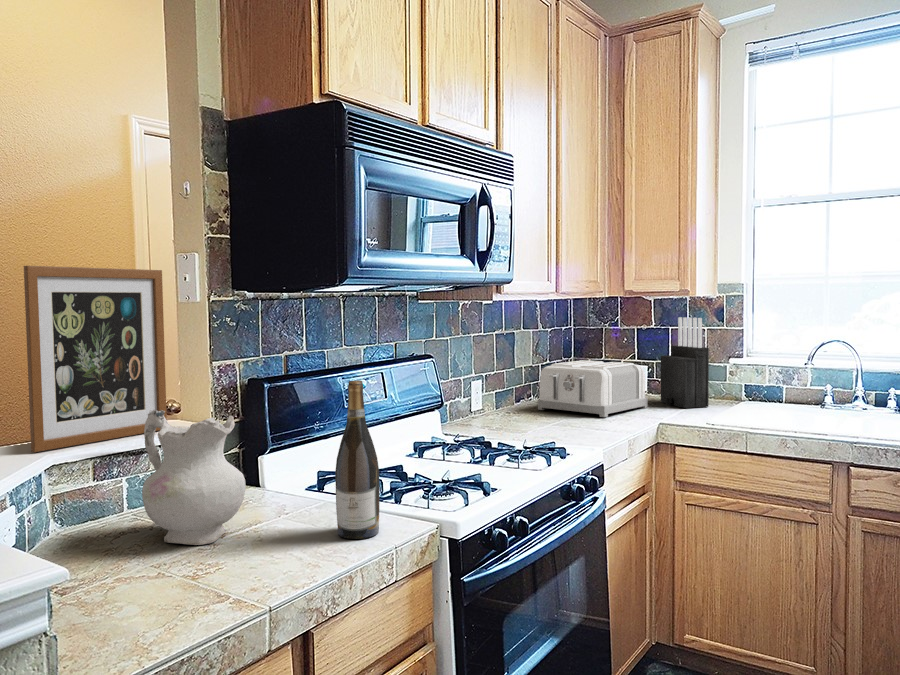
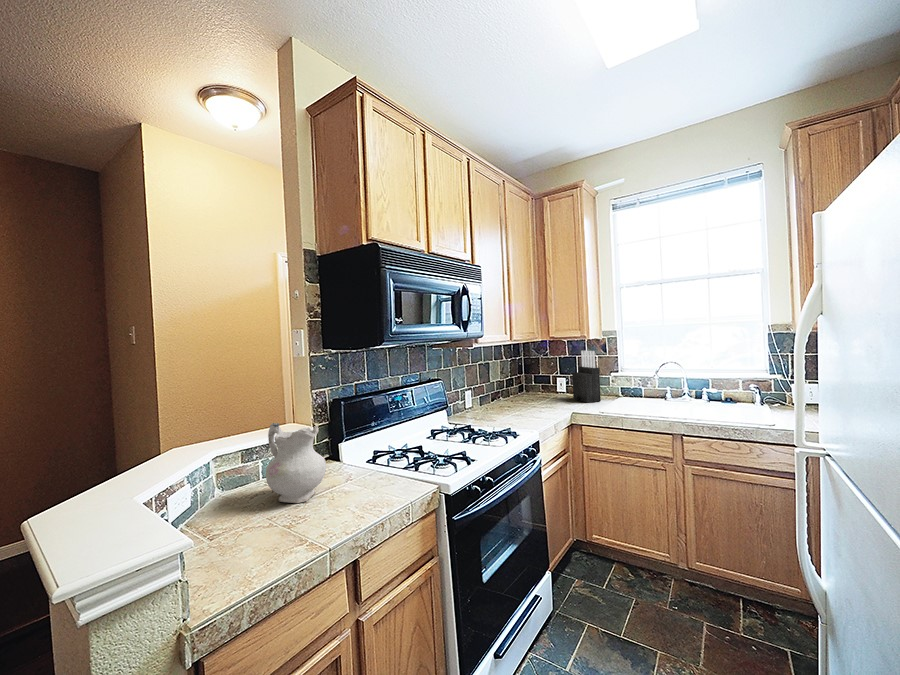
picture frame: present [24,266,167,452] -> none [200,340,286,449]
toaster: present [538,360,647,417] -> none [503,376,566,410]
wine bottle: present [335,381,379,539] -> none [377,403,403,497]

